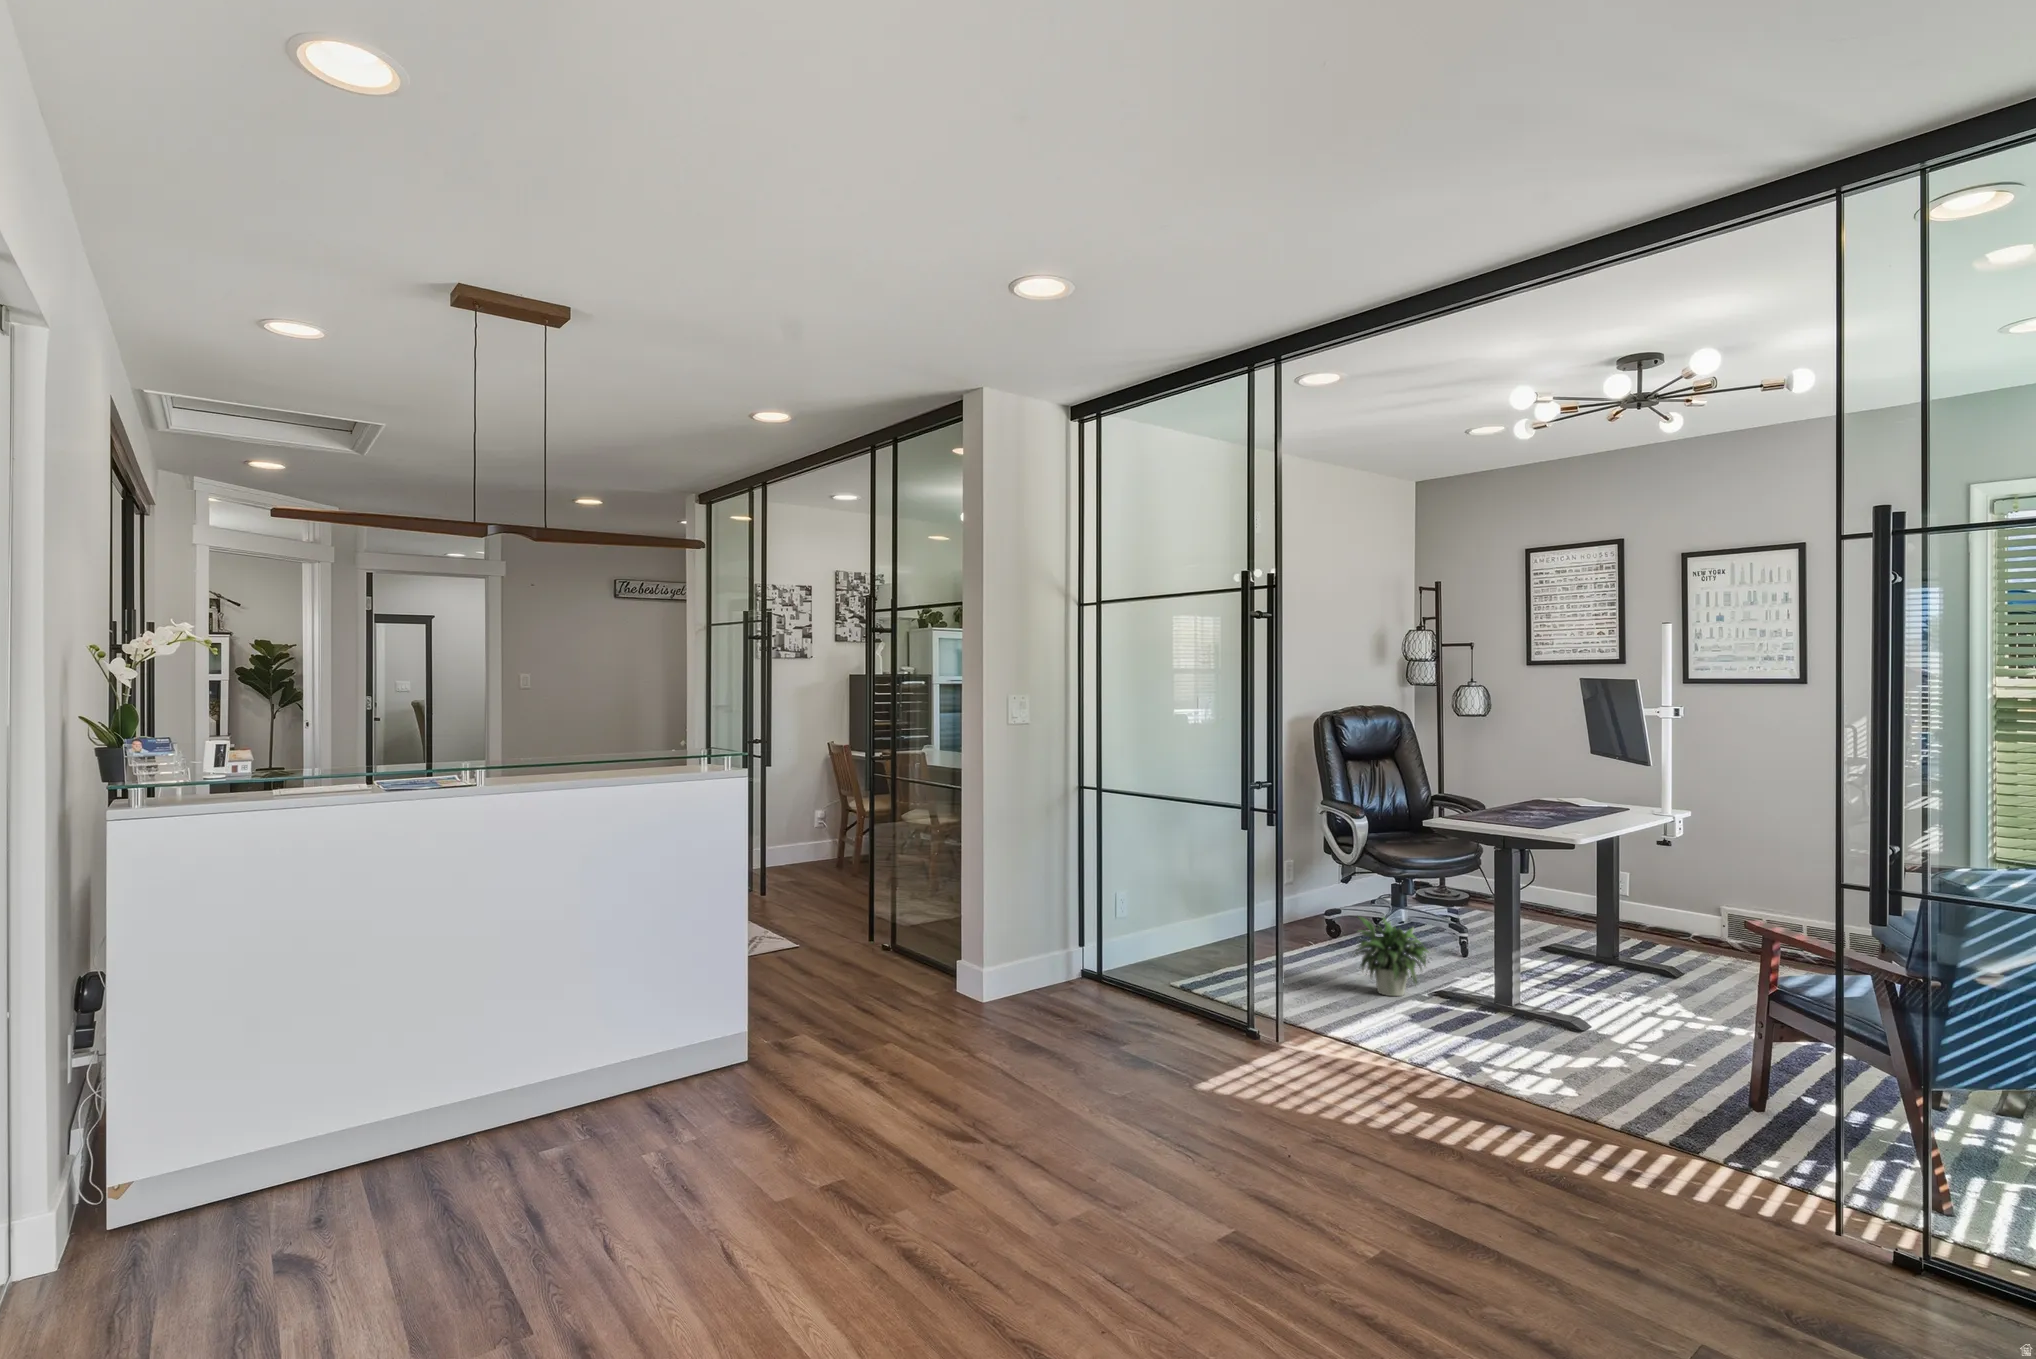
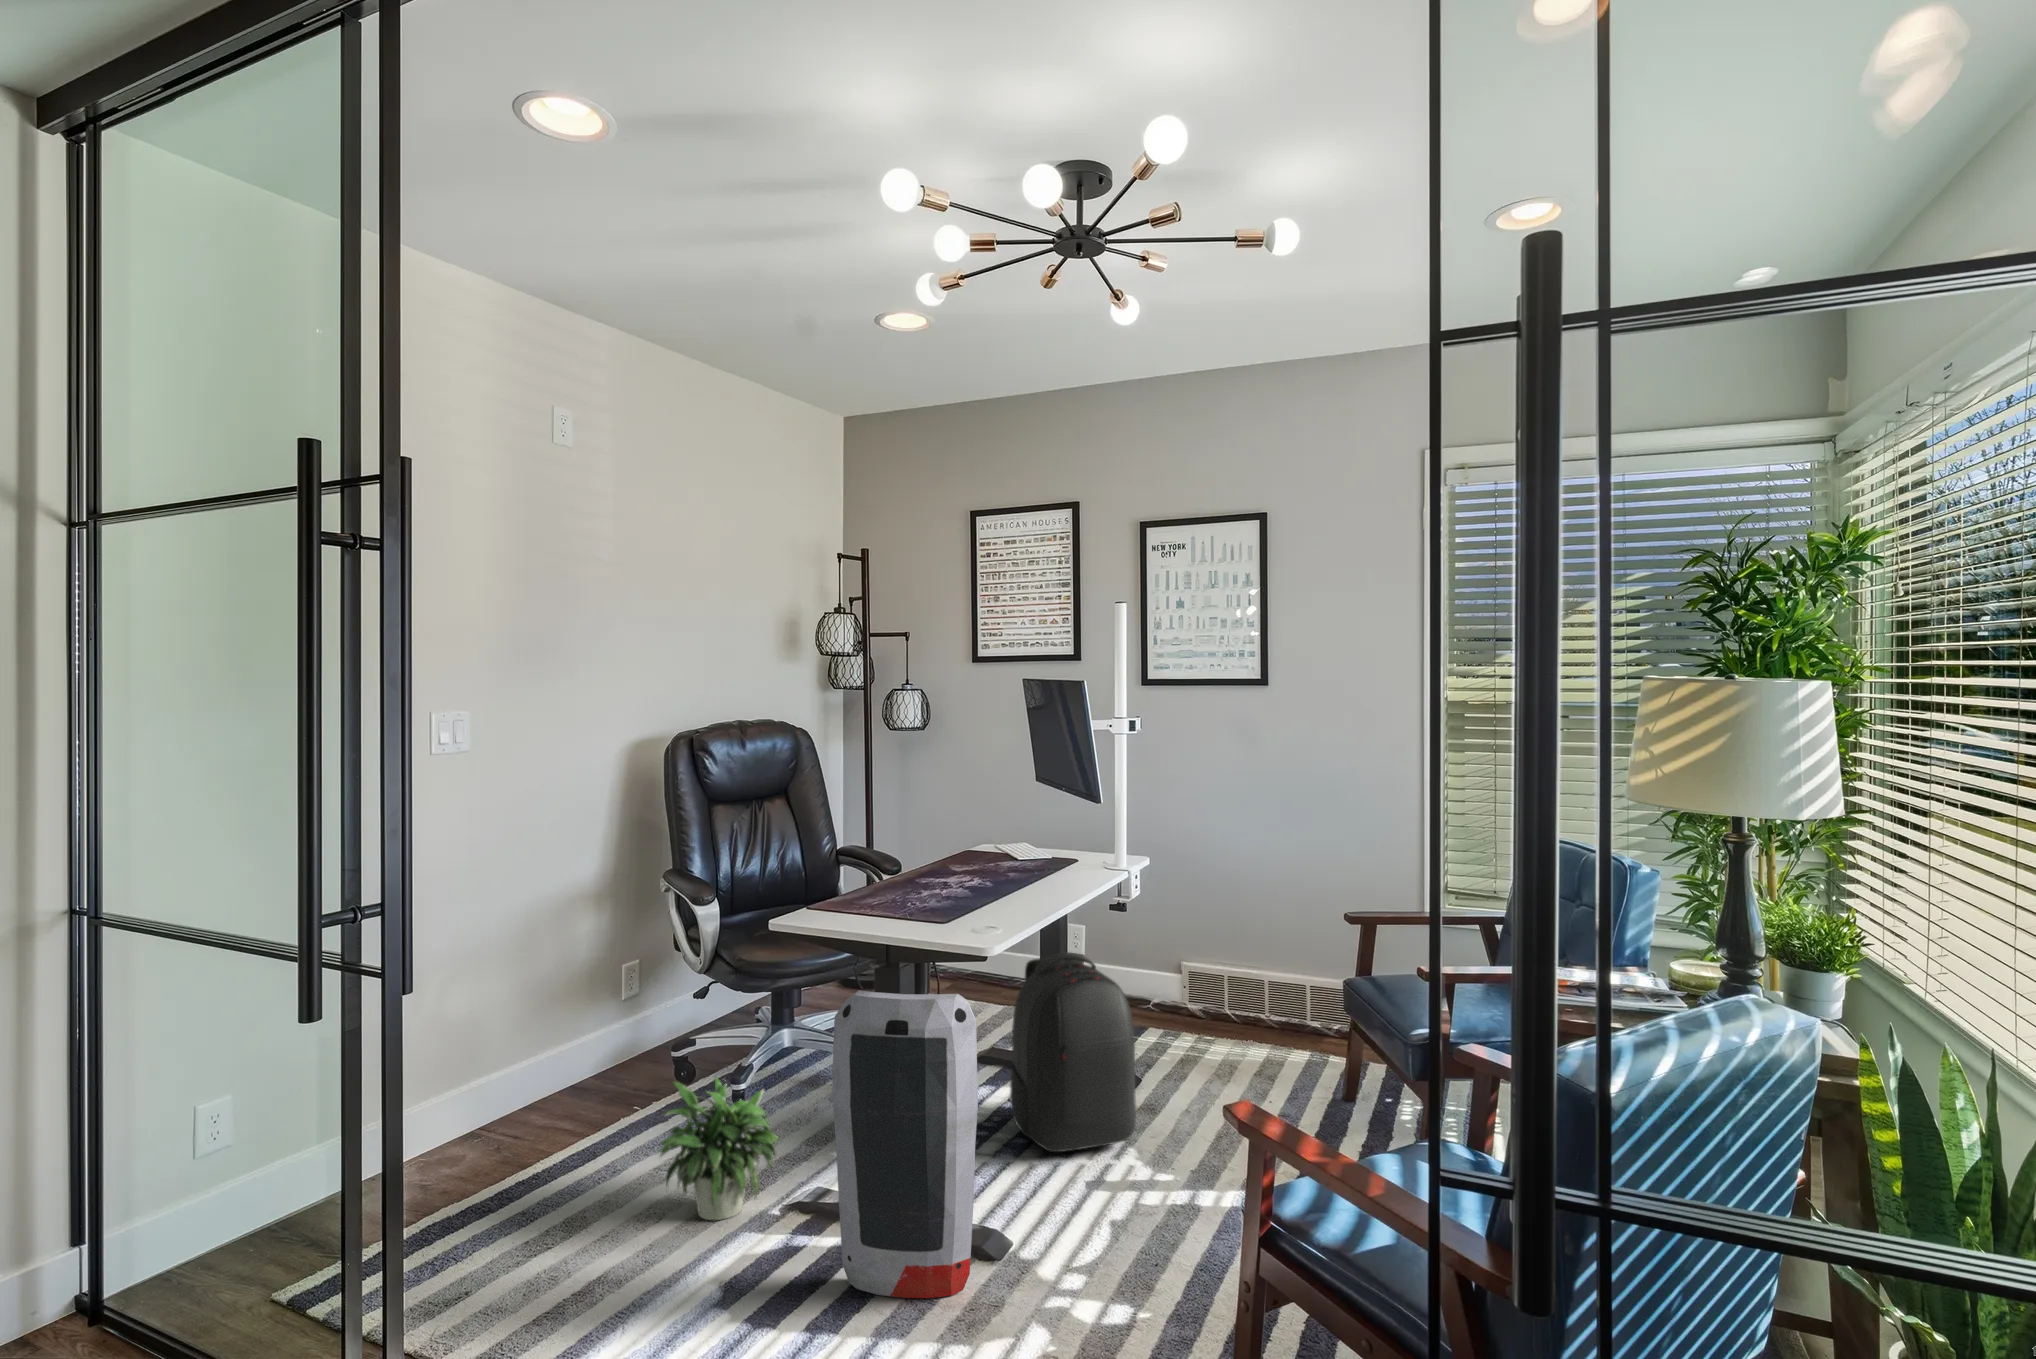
air purifier: none [1477,857,1574,1041] -> present [832,990,978,1298]
backpack: none [1581,866,1681,997] -> present [1010,953,1136,1152]

